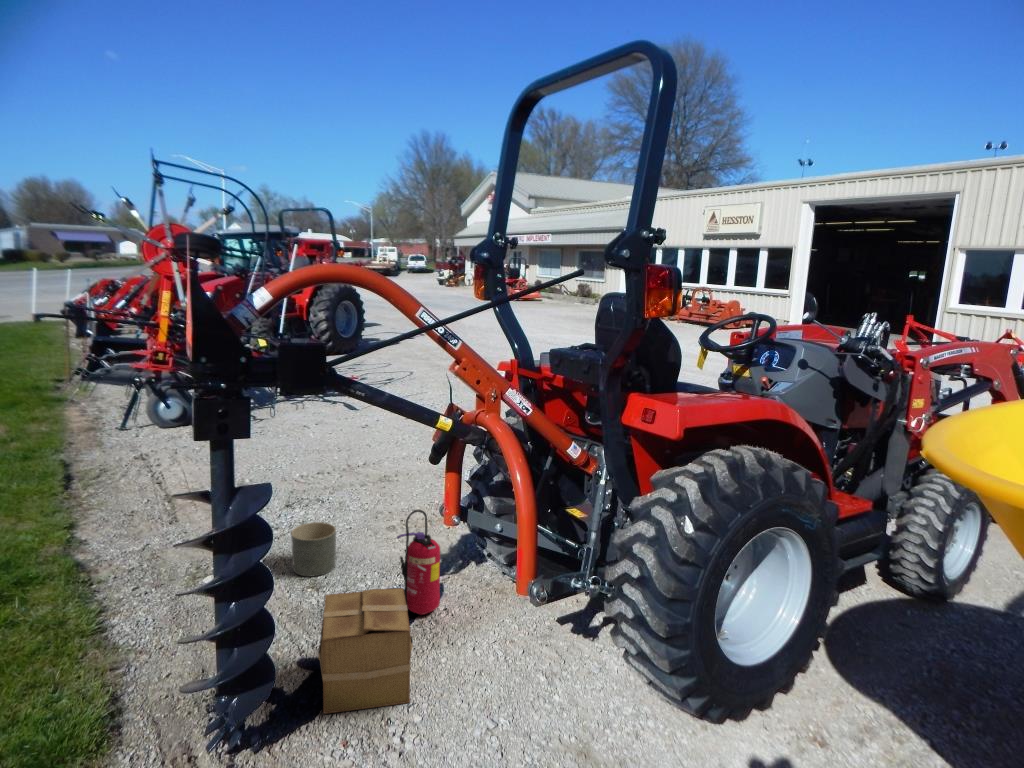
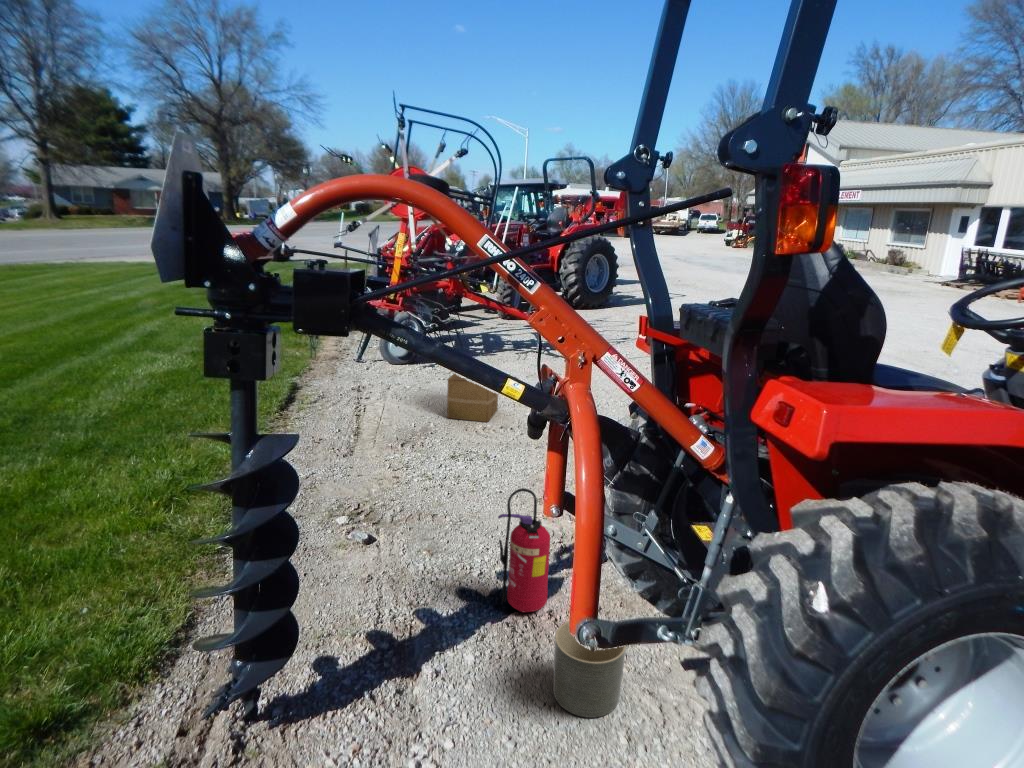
planter: present [291,522,336,577] -> present [553,621,626,718]
cardboard box: present [318,588,413,713] -> present [447,374,498,422]

